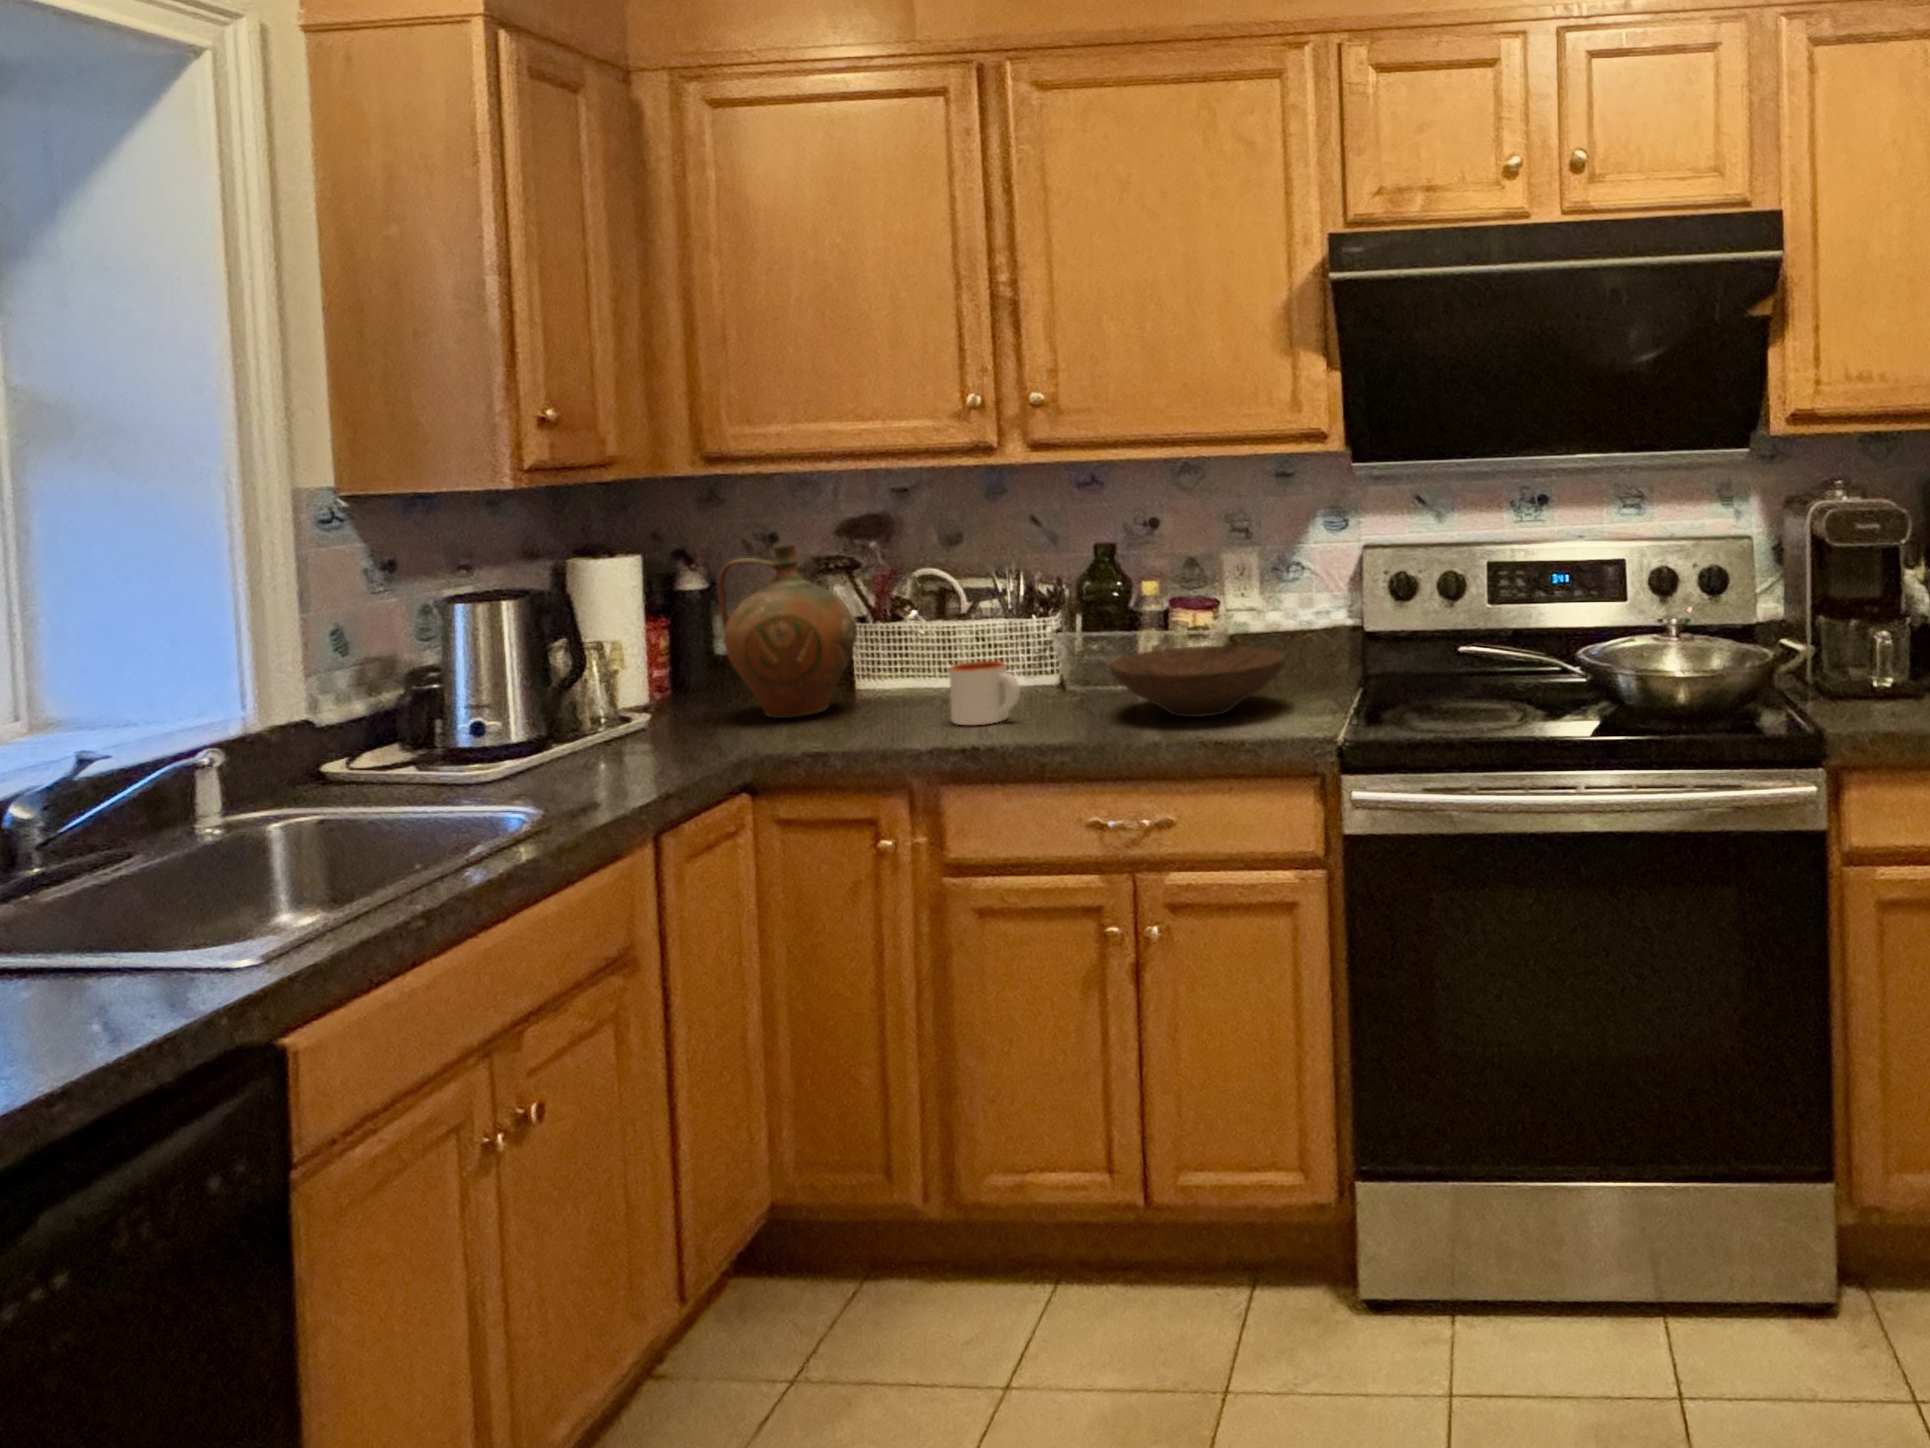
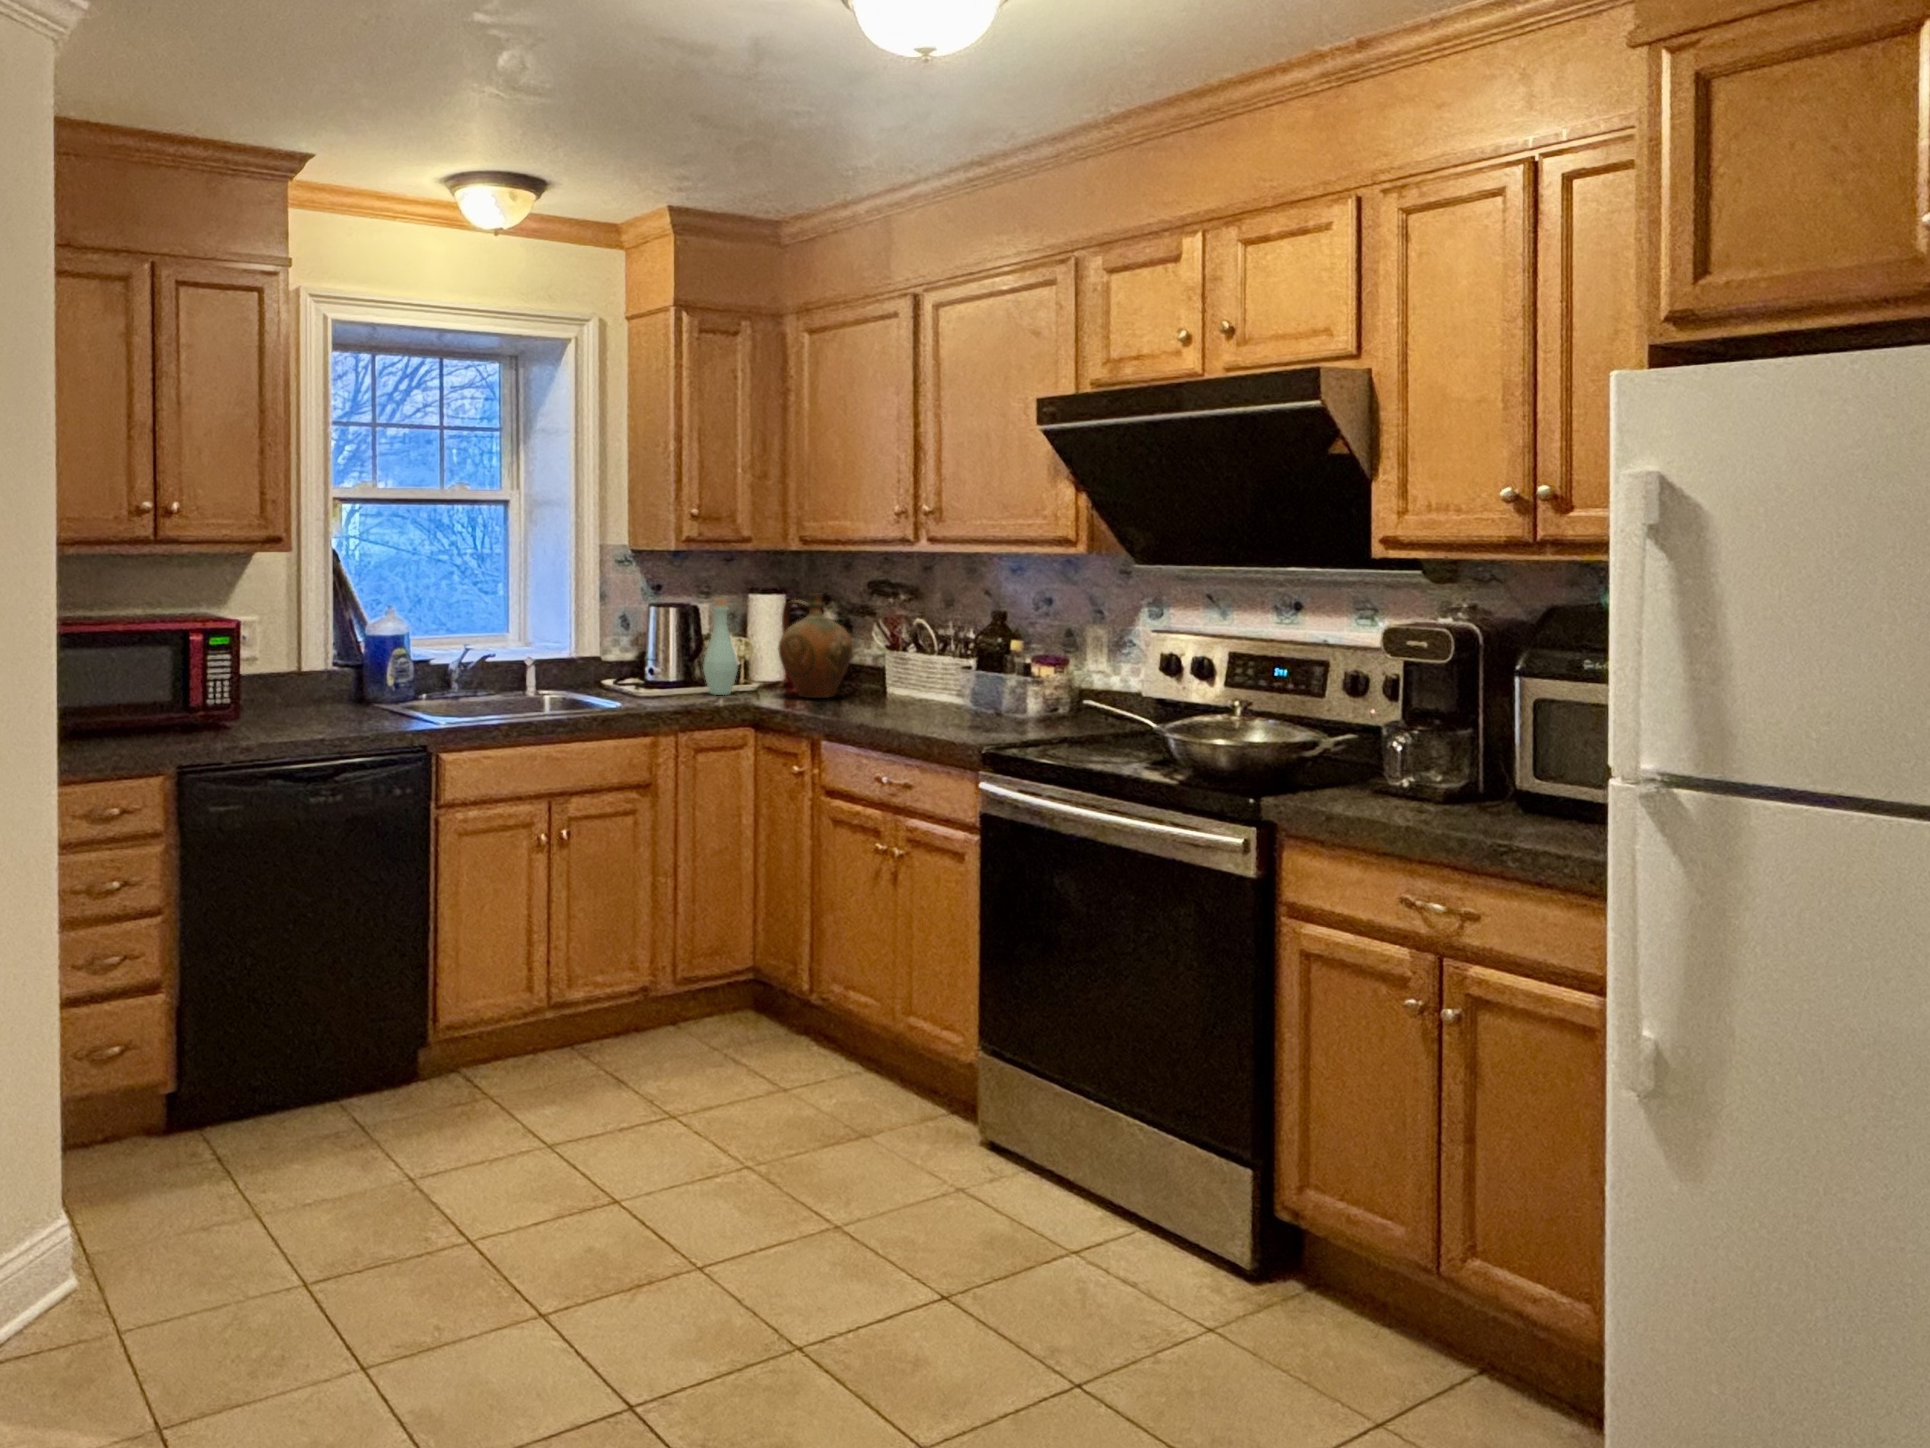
bottle: none [582,569,650,745] -> present [703,599,738,695]
wooden bowl: present [1109,646,1286,717] -> none [919,685,1042,730]
mug: present [949,661,1020,725] -> none [854,676,889,714]

